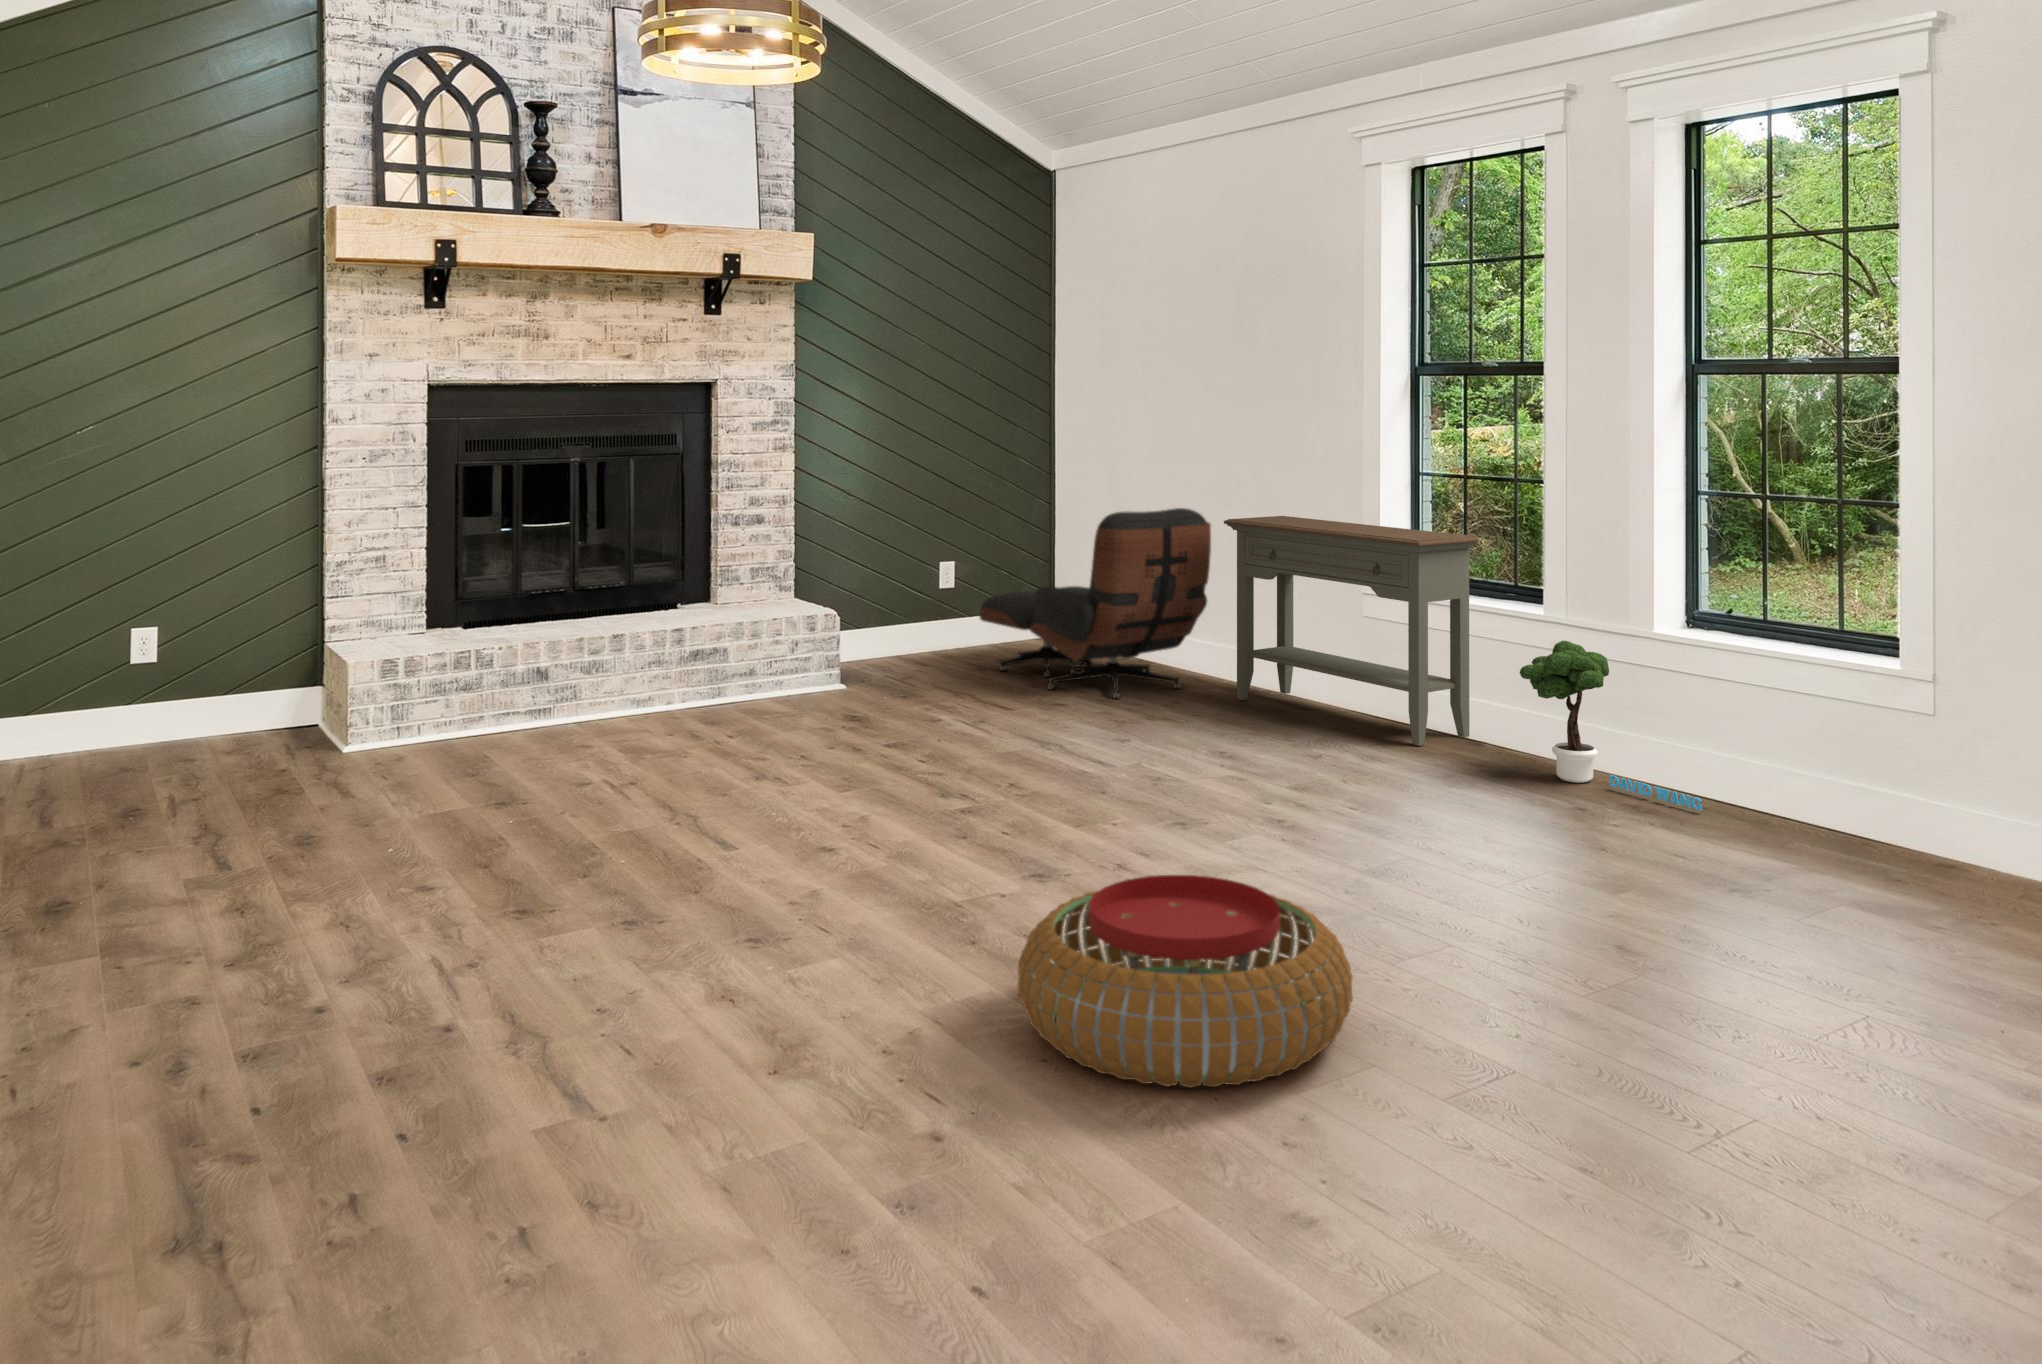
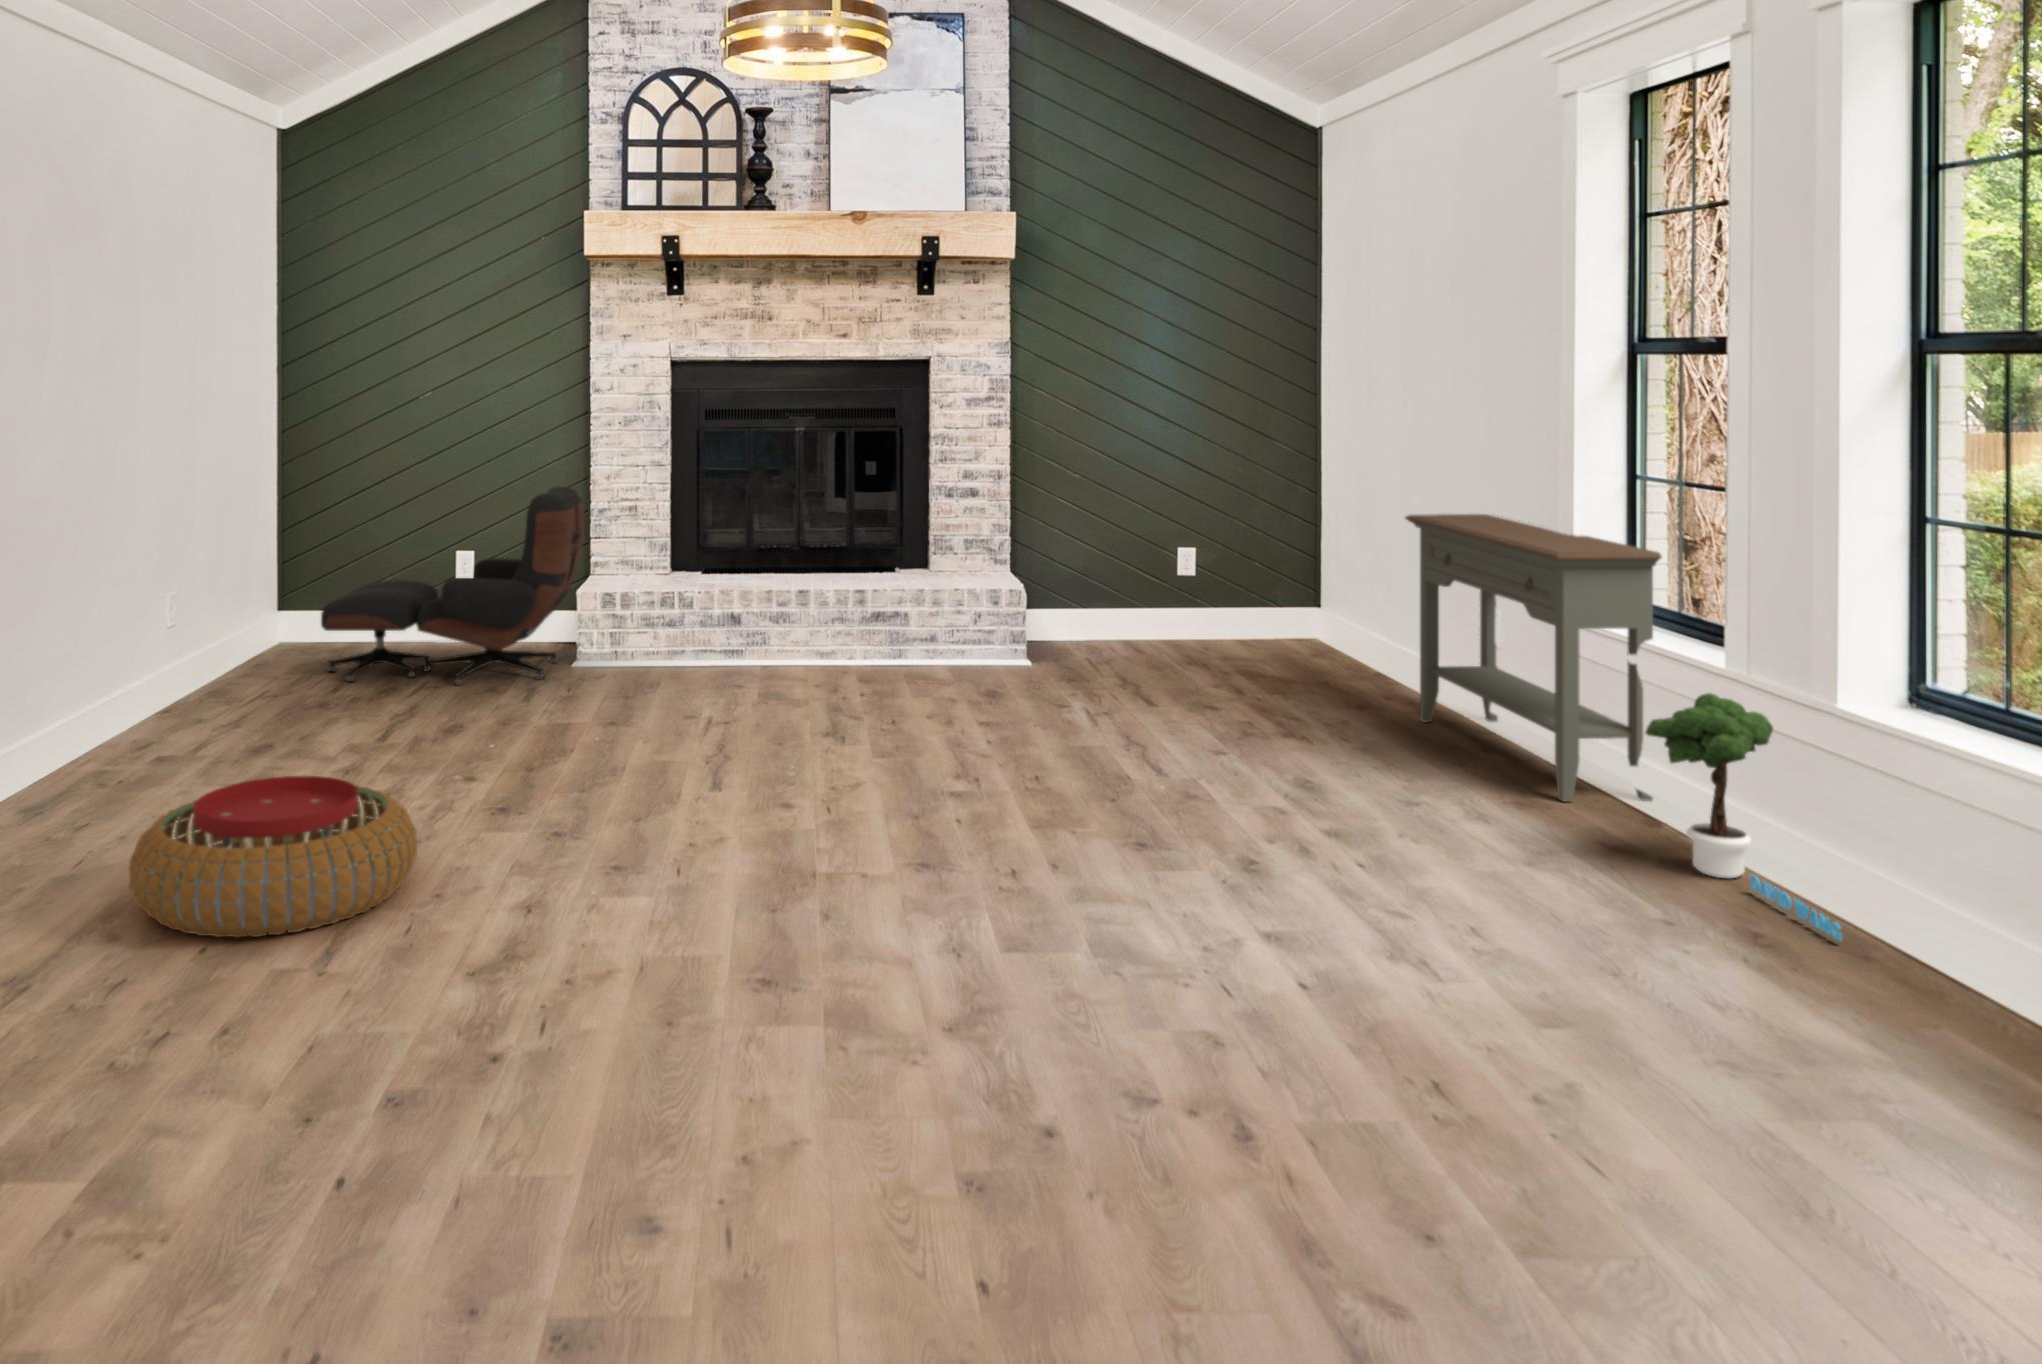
lounge chair: present [979,508,1211,699] -> present [321,486,584,685]
pouf: present [1018,875,1353,1088] -> present [129,776,417,938]

